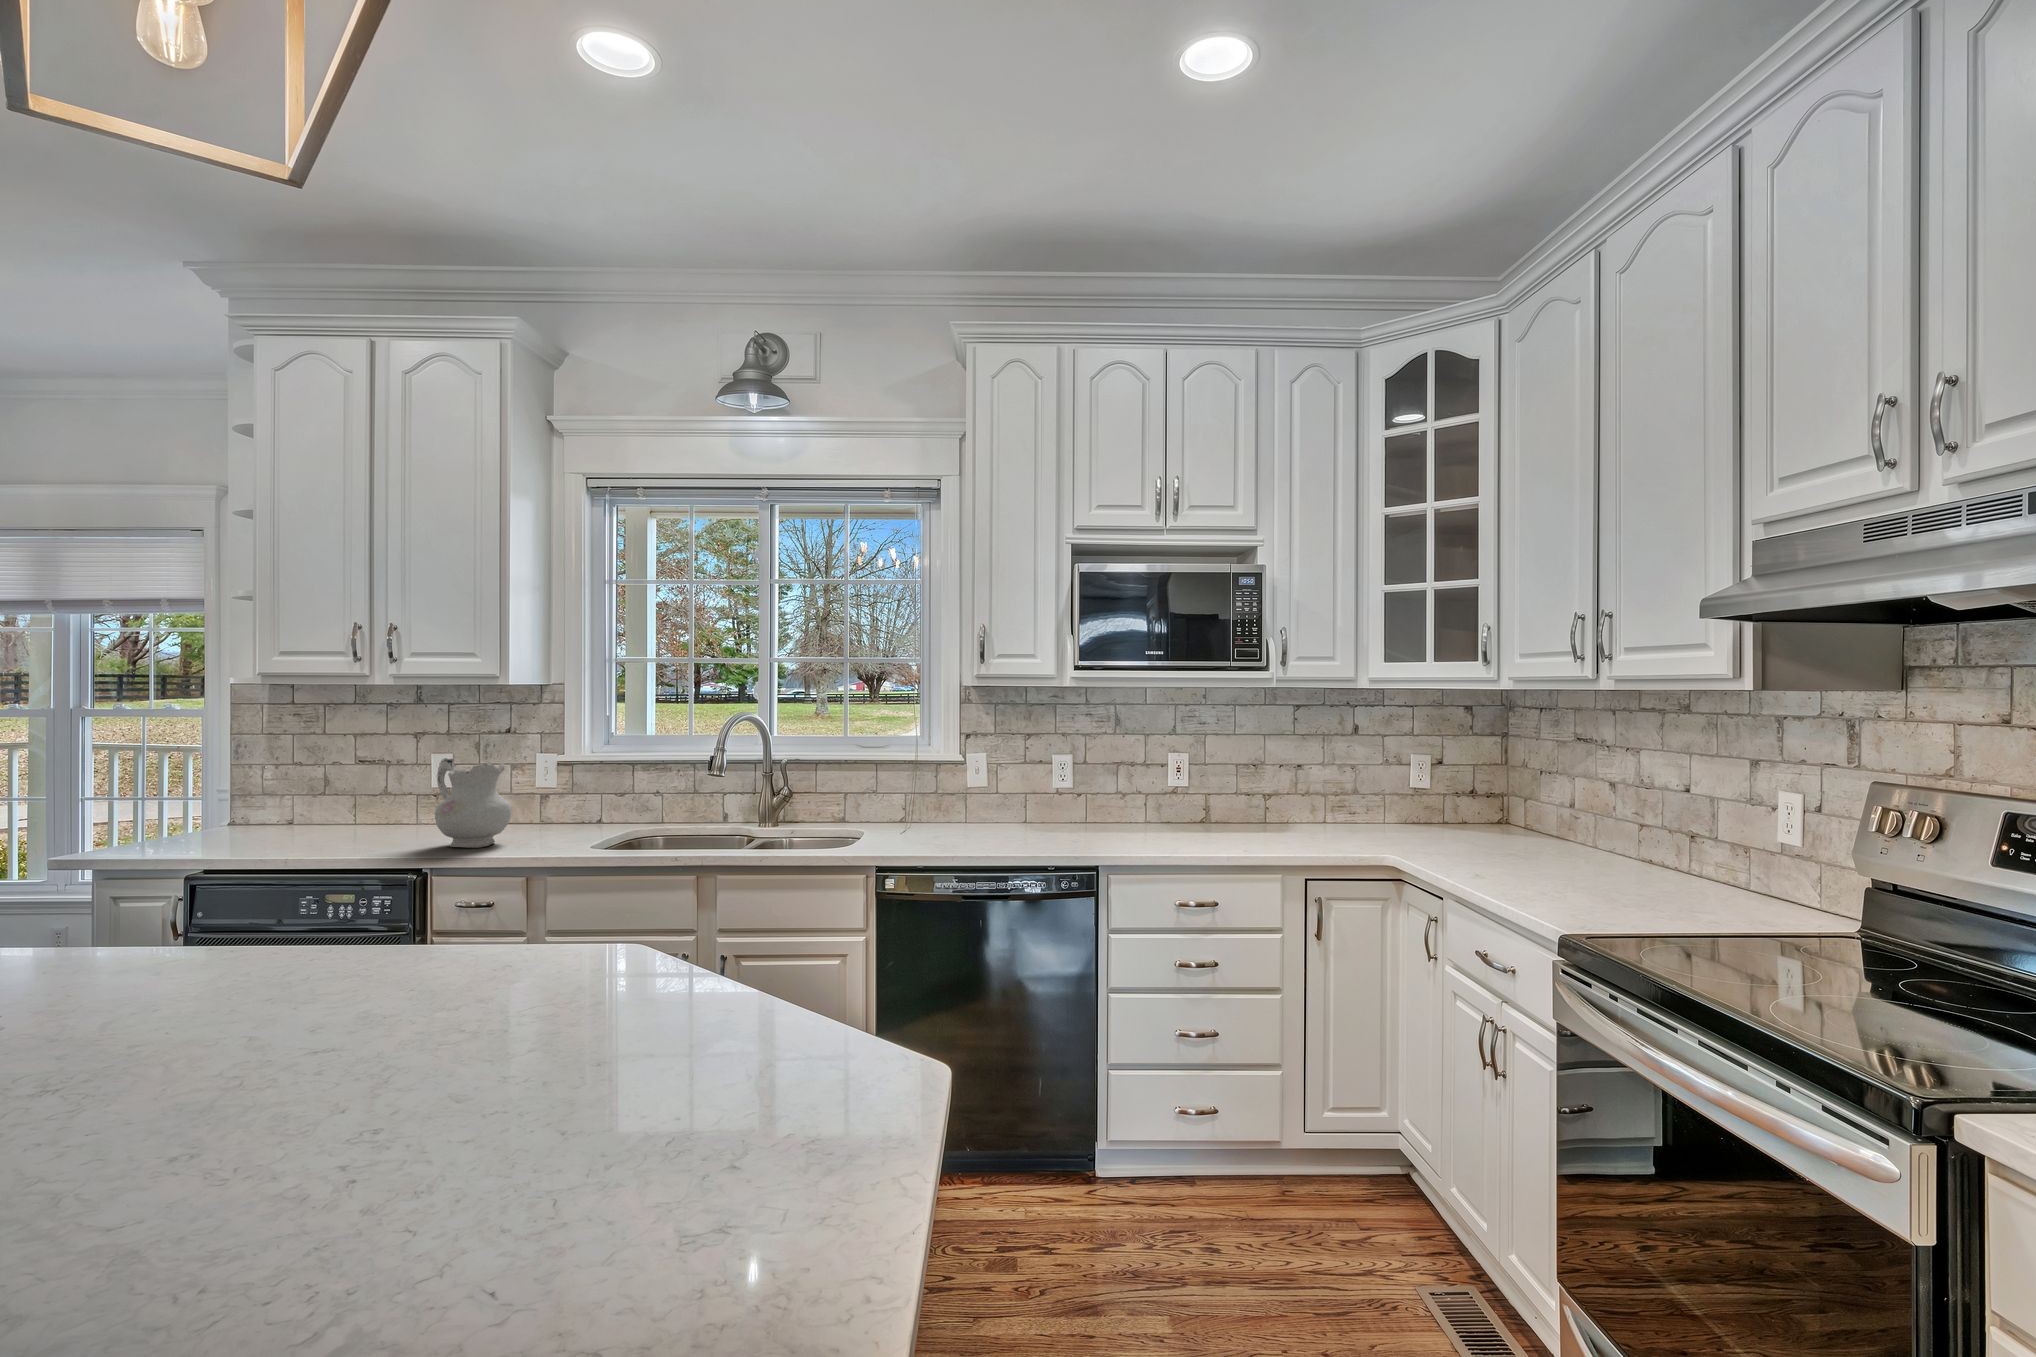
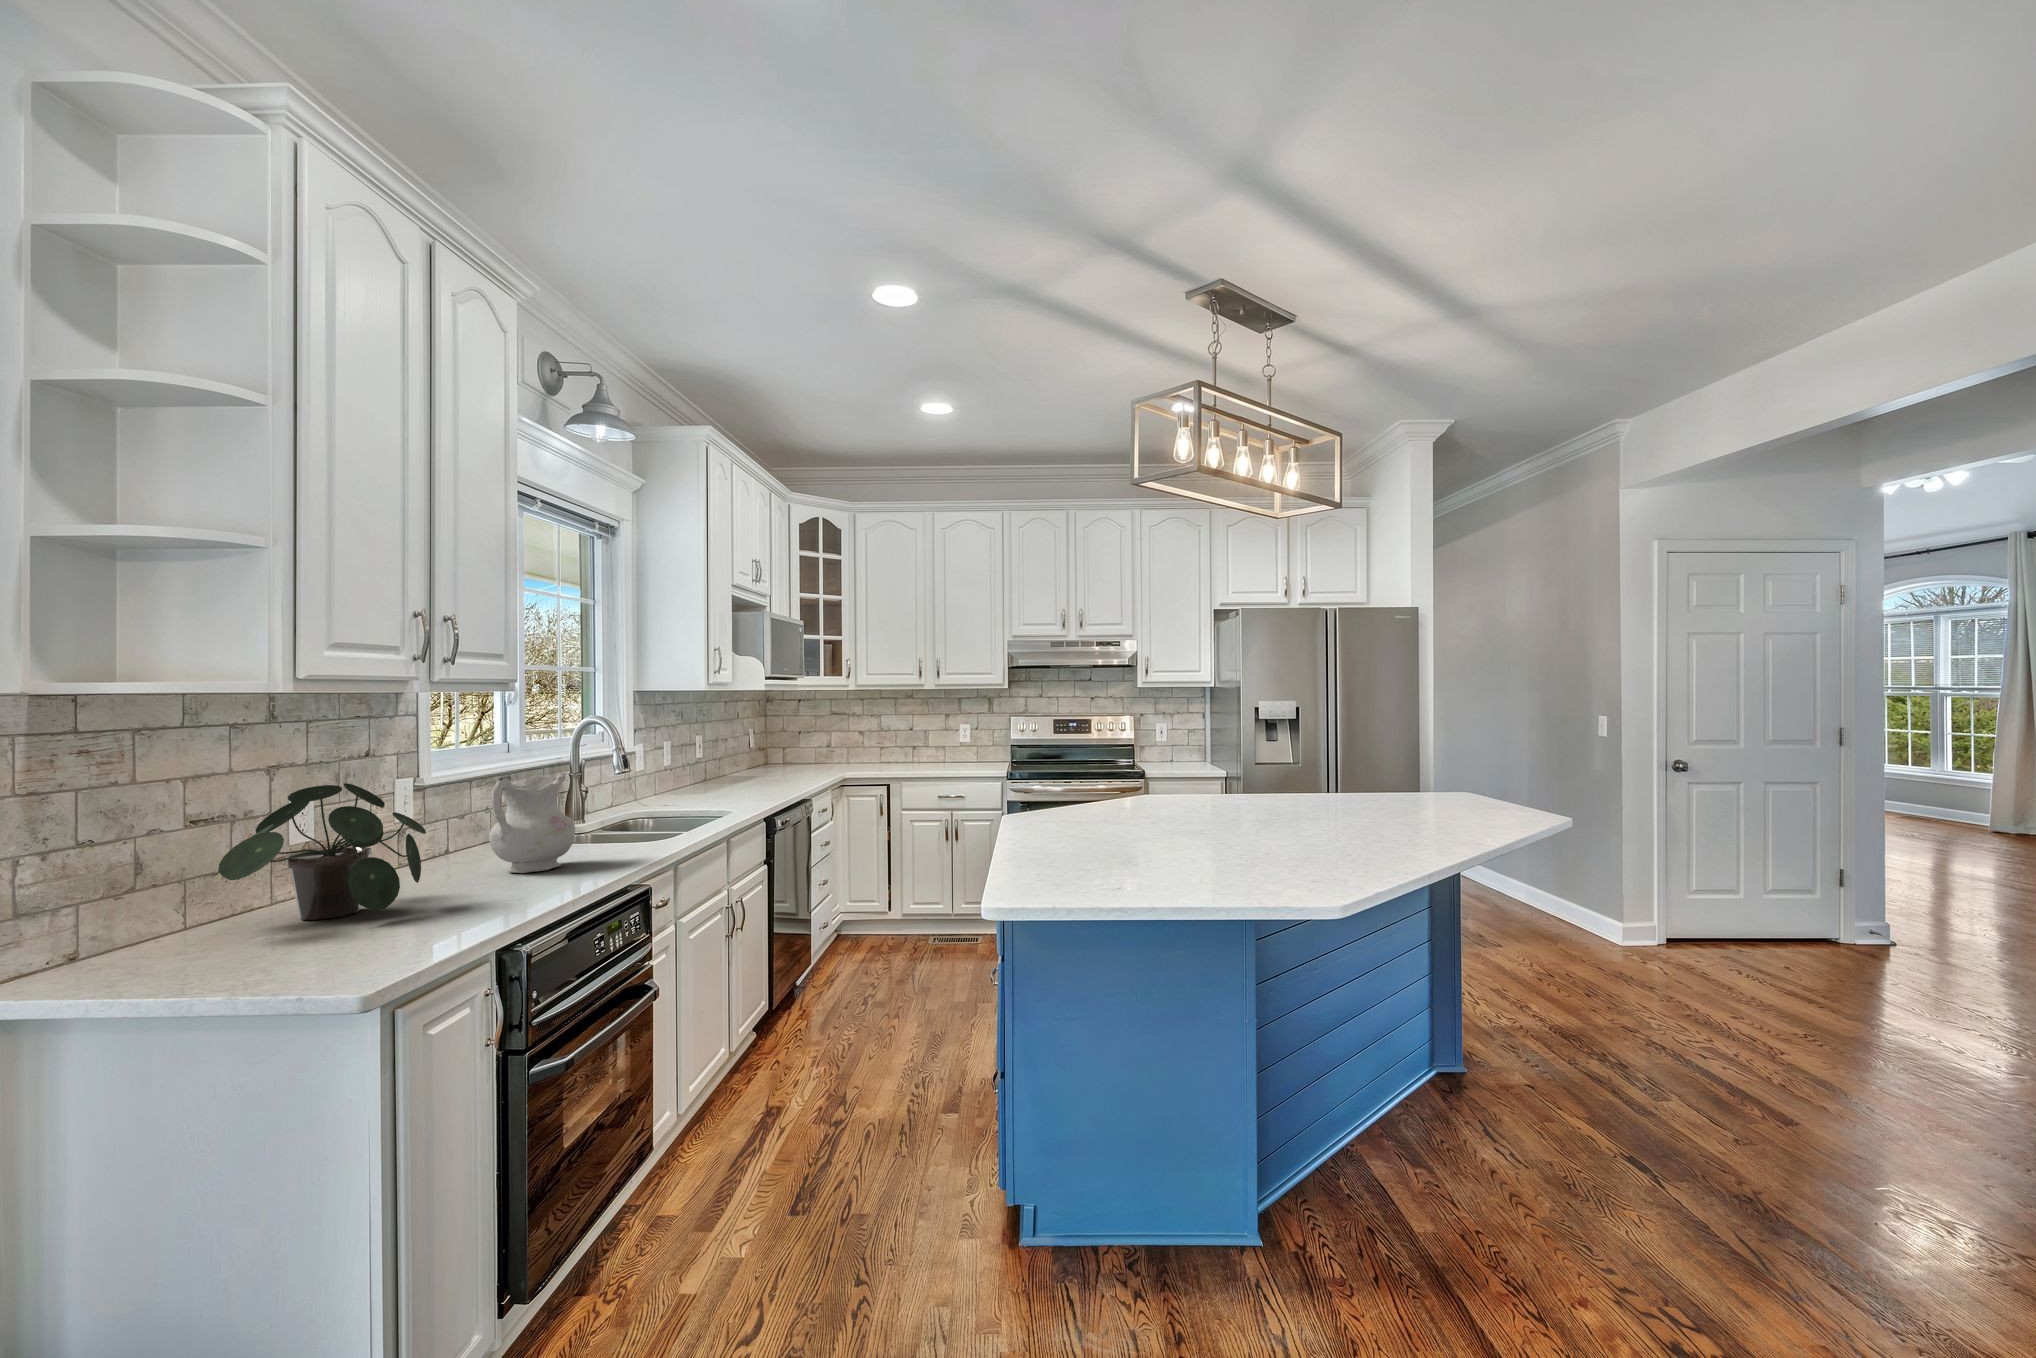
potted plant: none [275,748,409,837] -> present [218,783,426,920]

